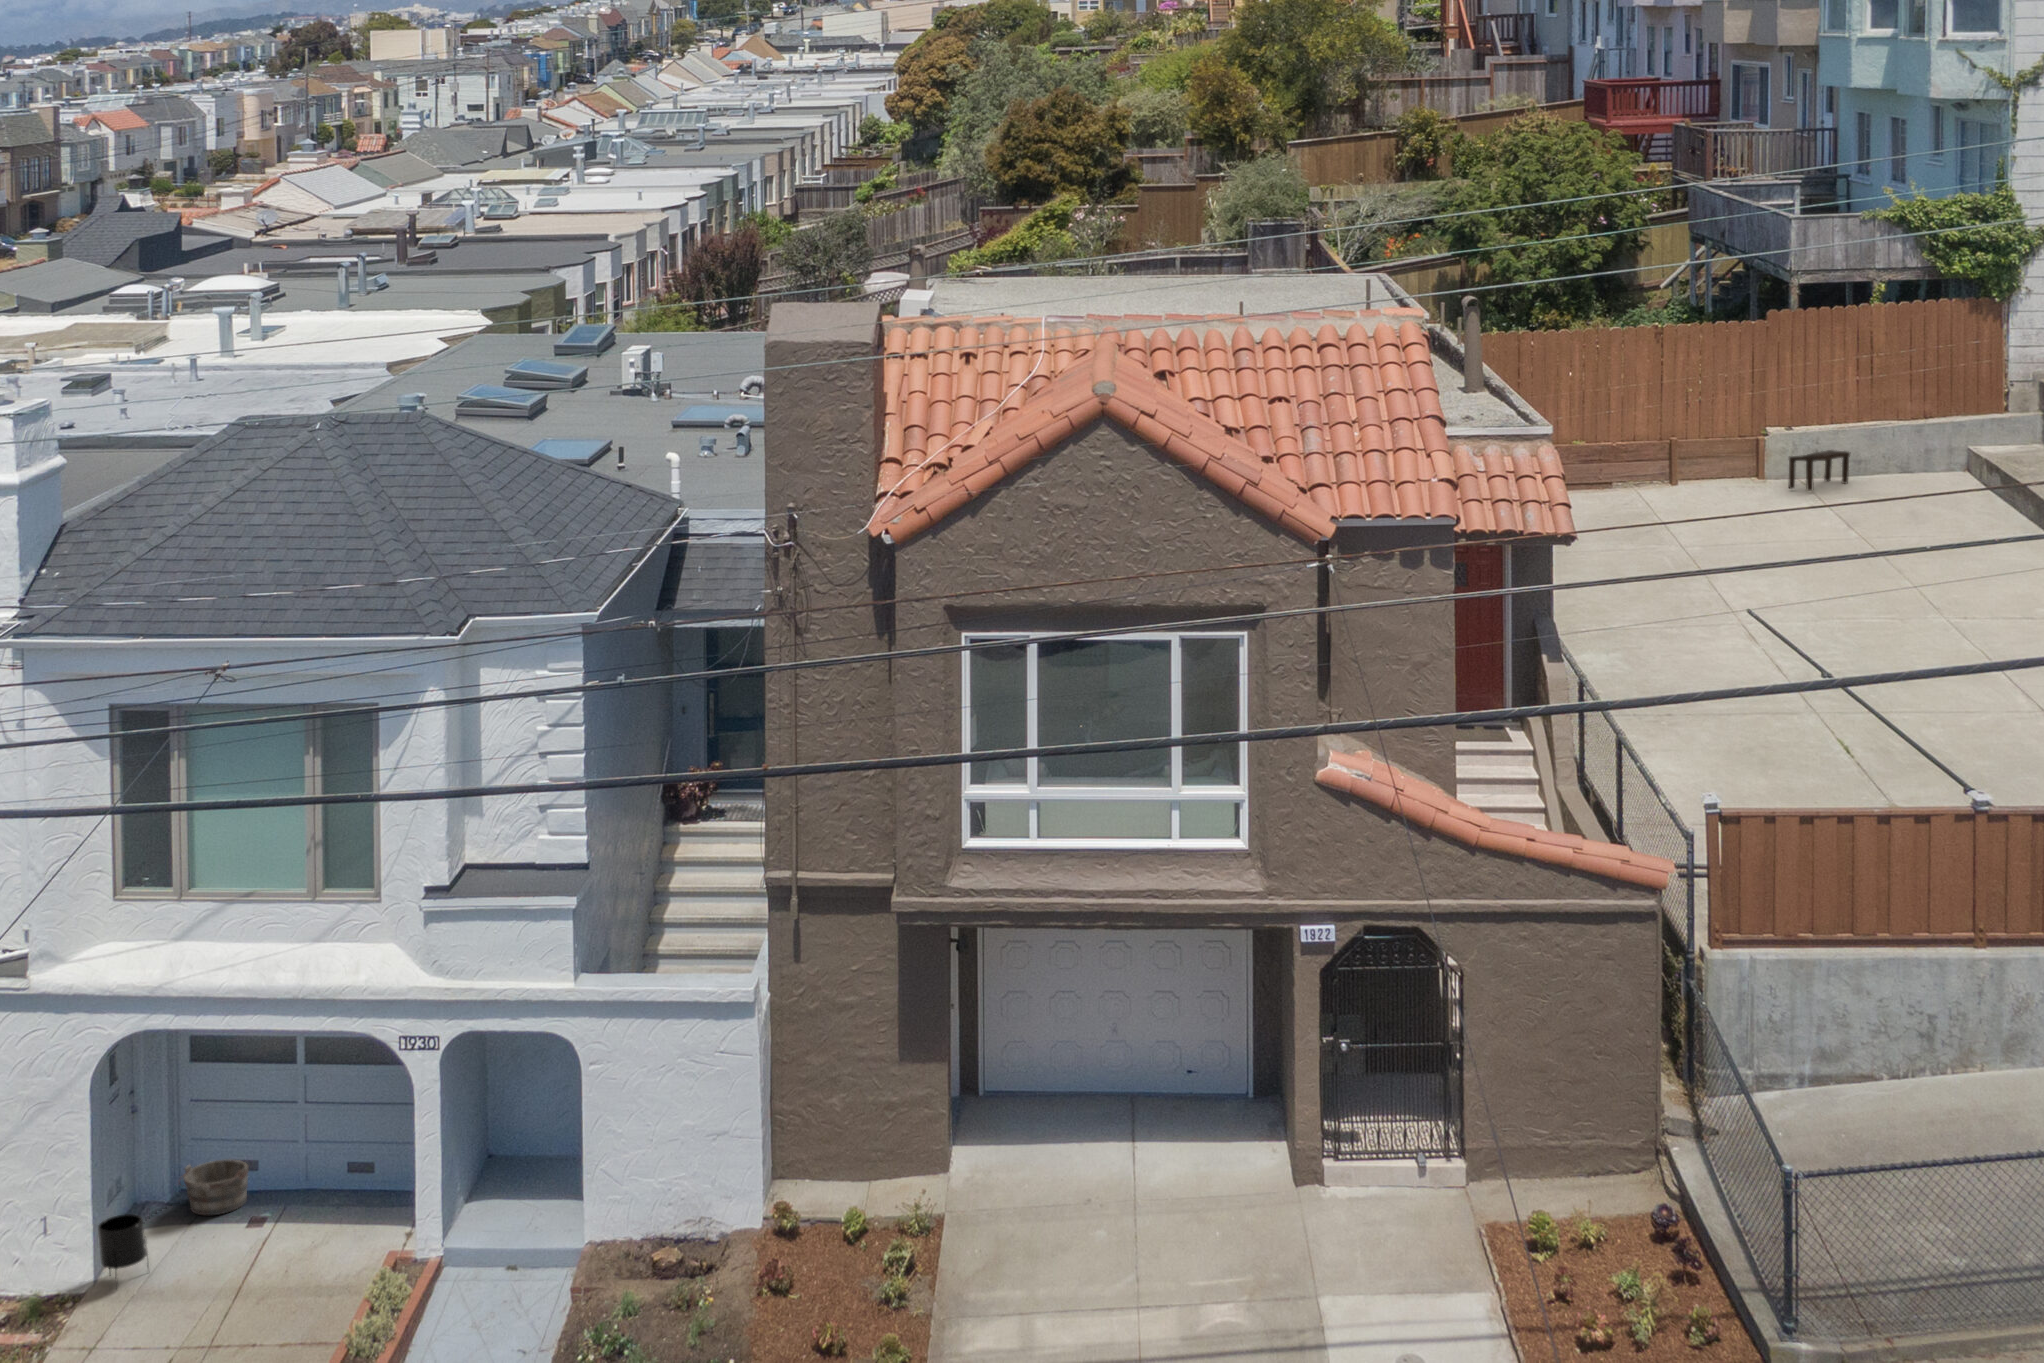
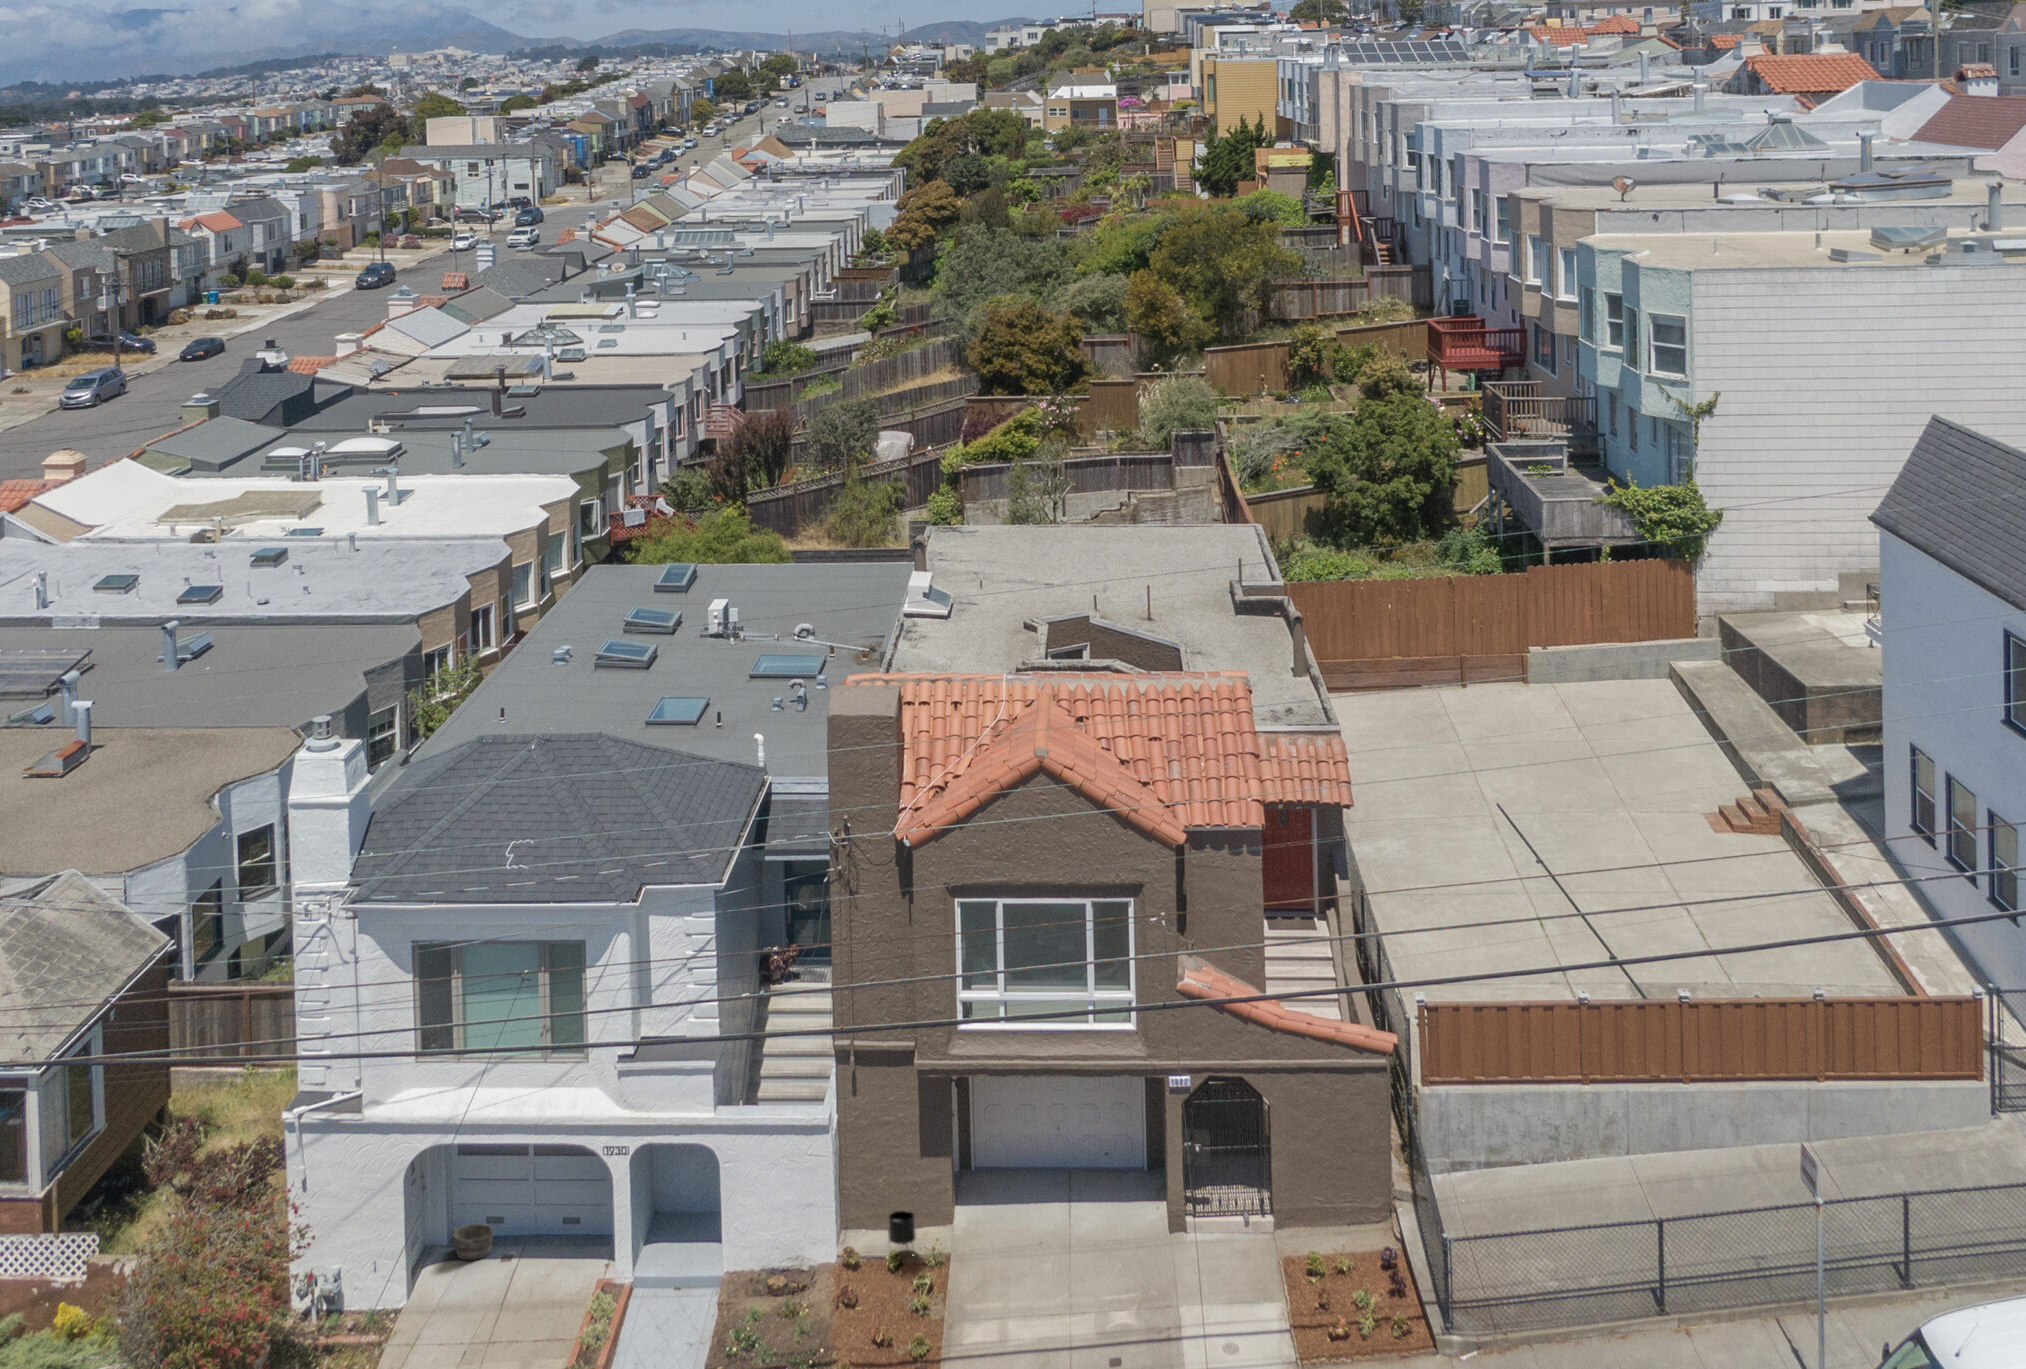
bench: present [1789,450,1850,491] -> none [1532,679,1579,712]
planter: present [98,1214,148,1270] -> present [888,1210,916,1244]

